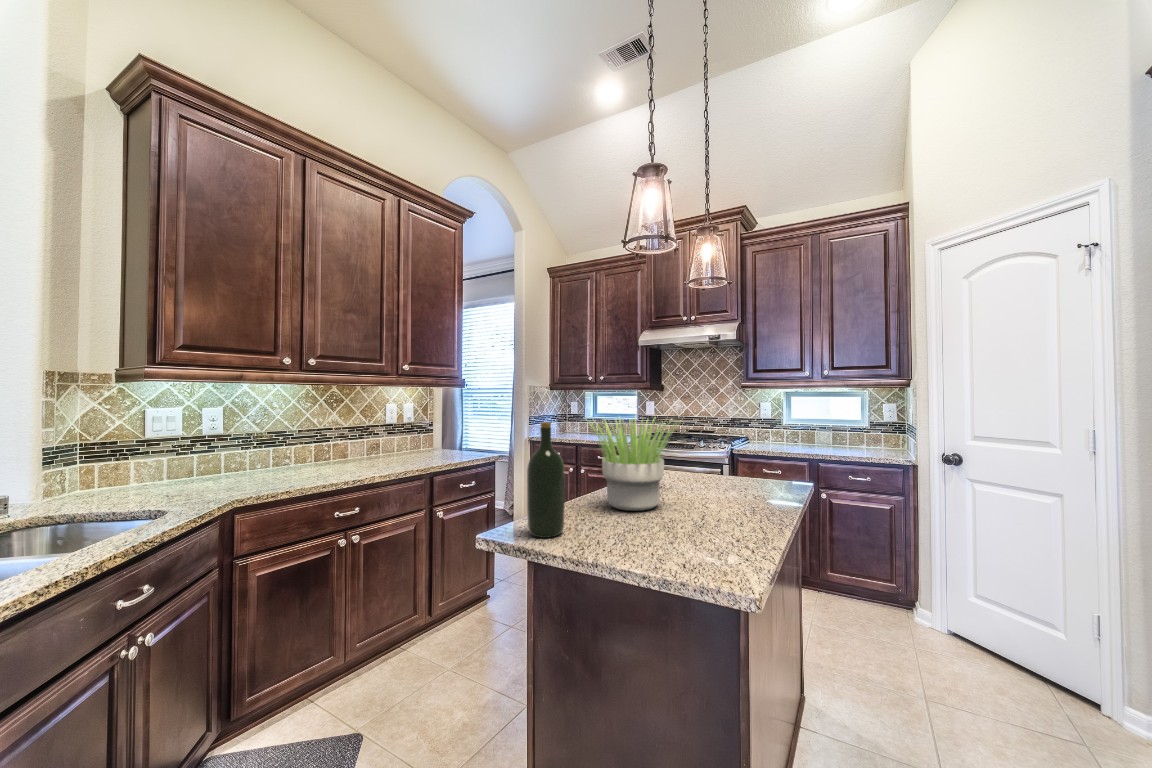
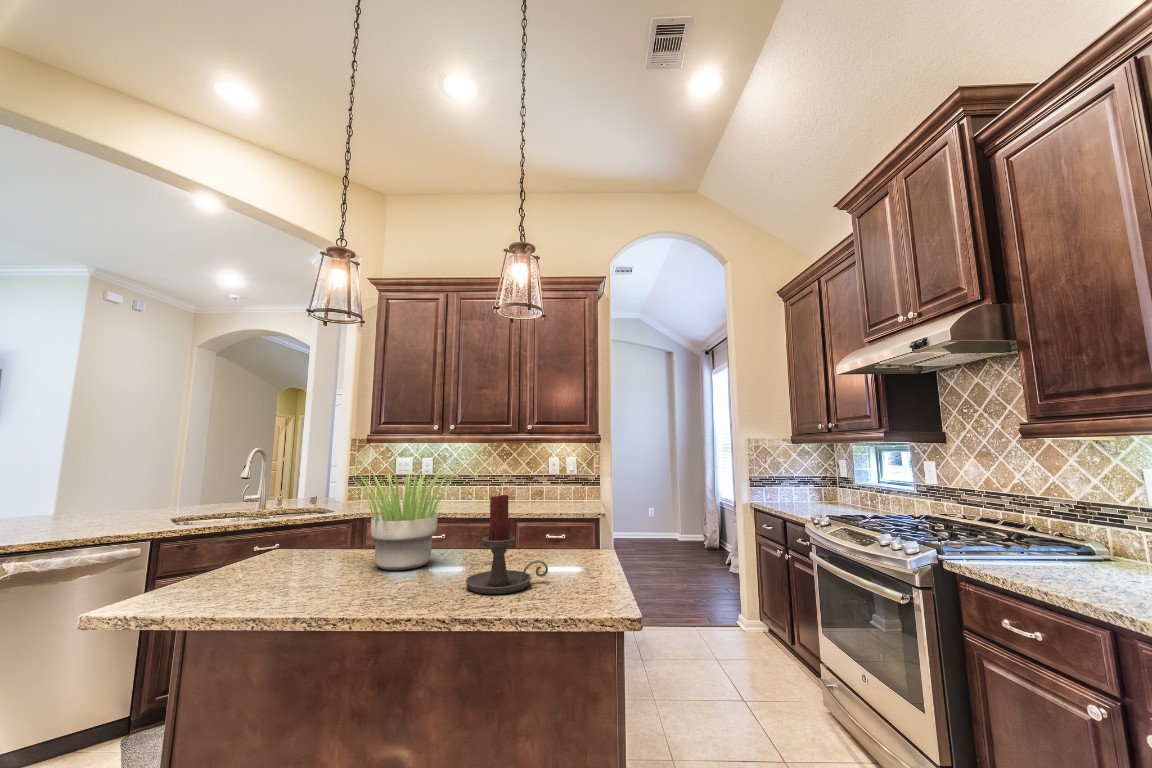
wine bottle: present [527,422,565,538] -> none [279,472,315,563]
candle holder: none [709,427,760,499] -> present [466,495,548,594]

